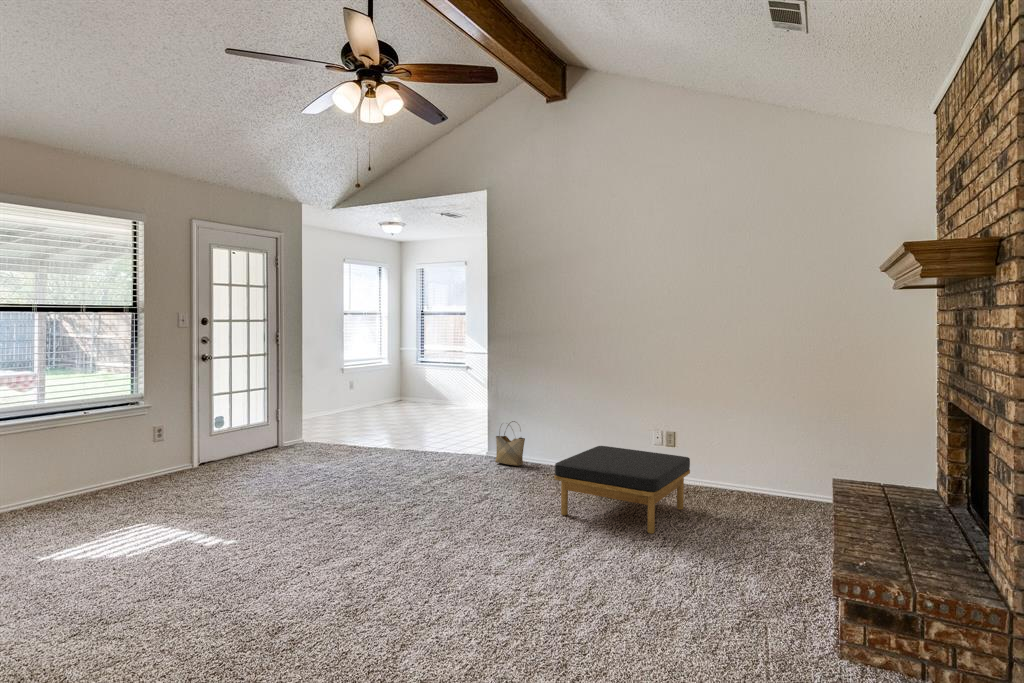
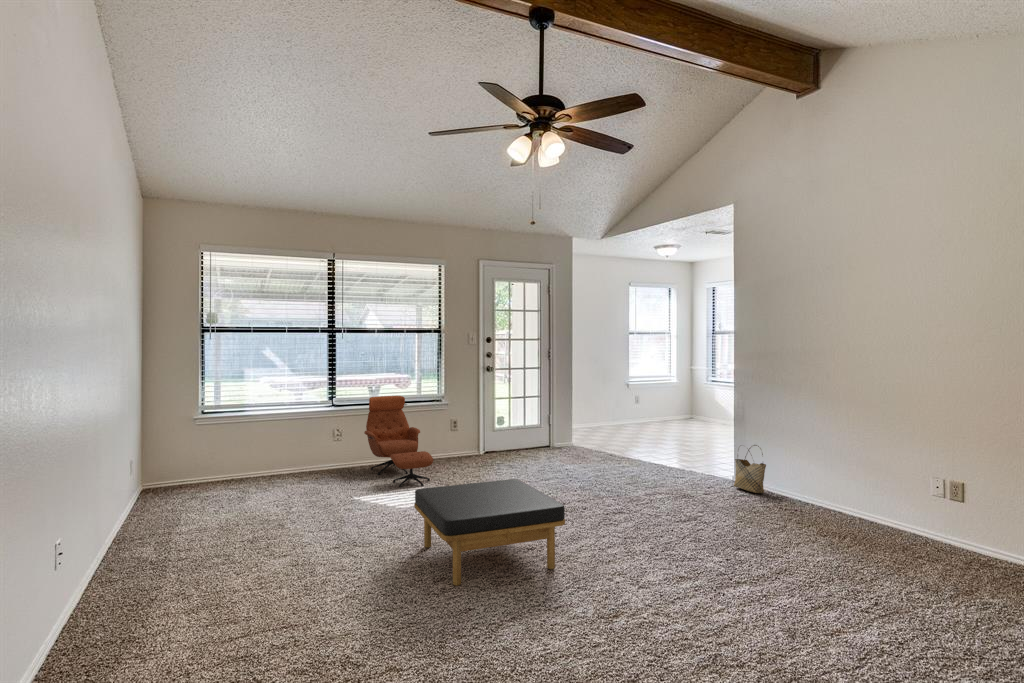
lounge chair: none [29,399,159,521] -> present [364,396,433,487]
ottoman: present [554,446,690,534] -> present [414,479,565,586]

